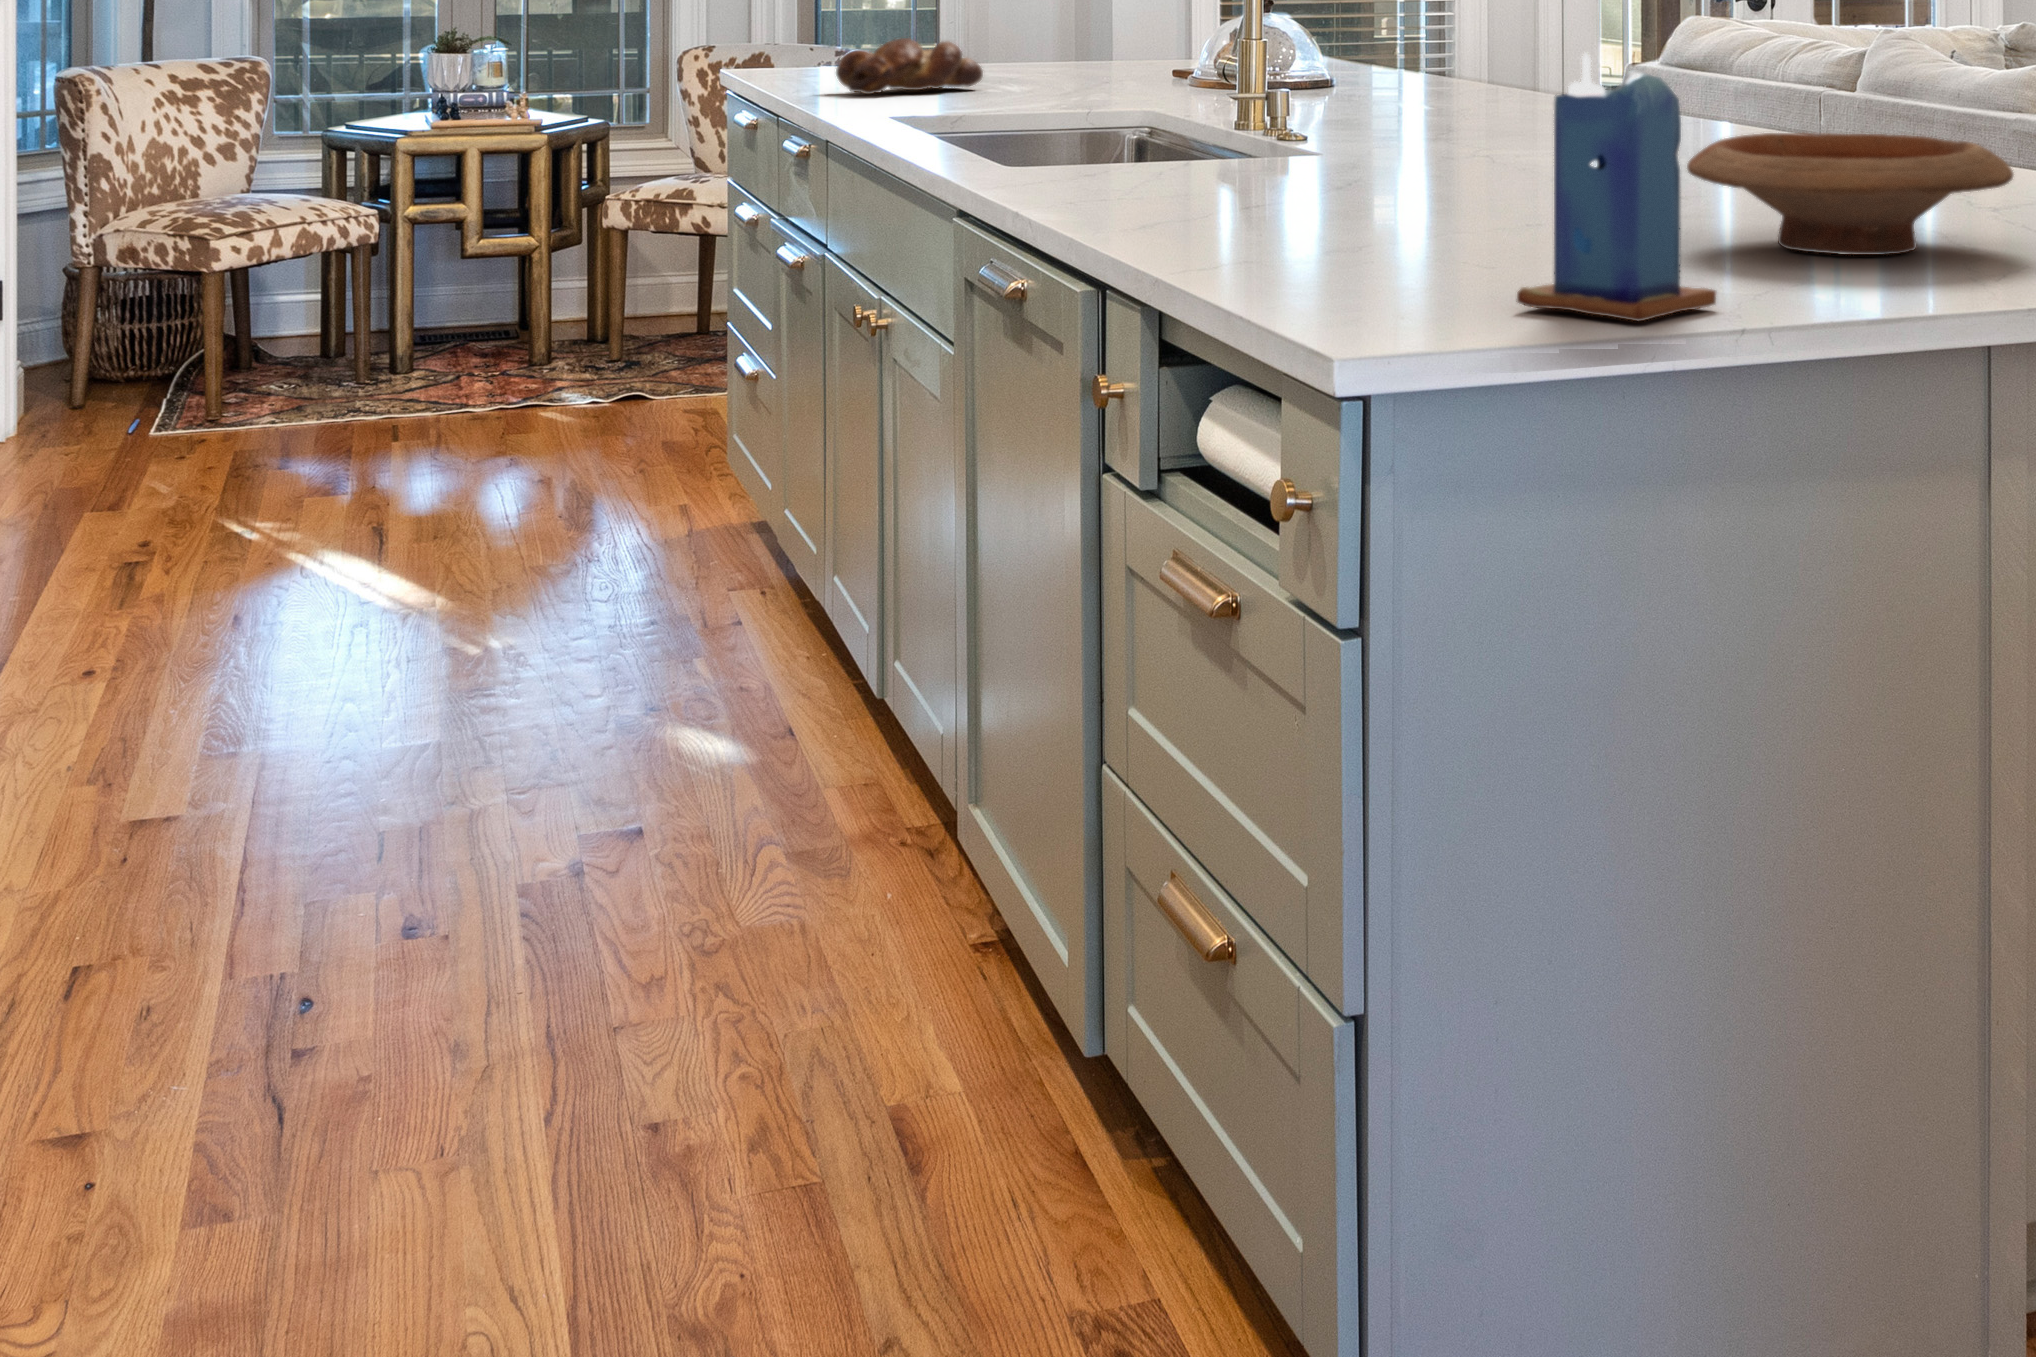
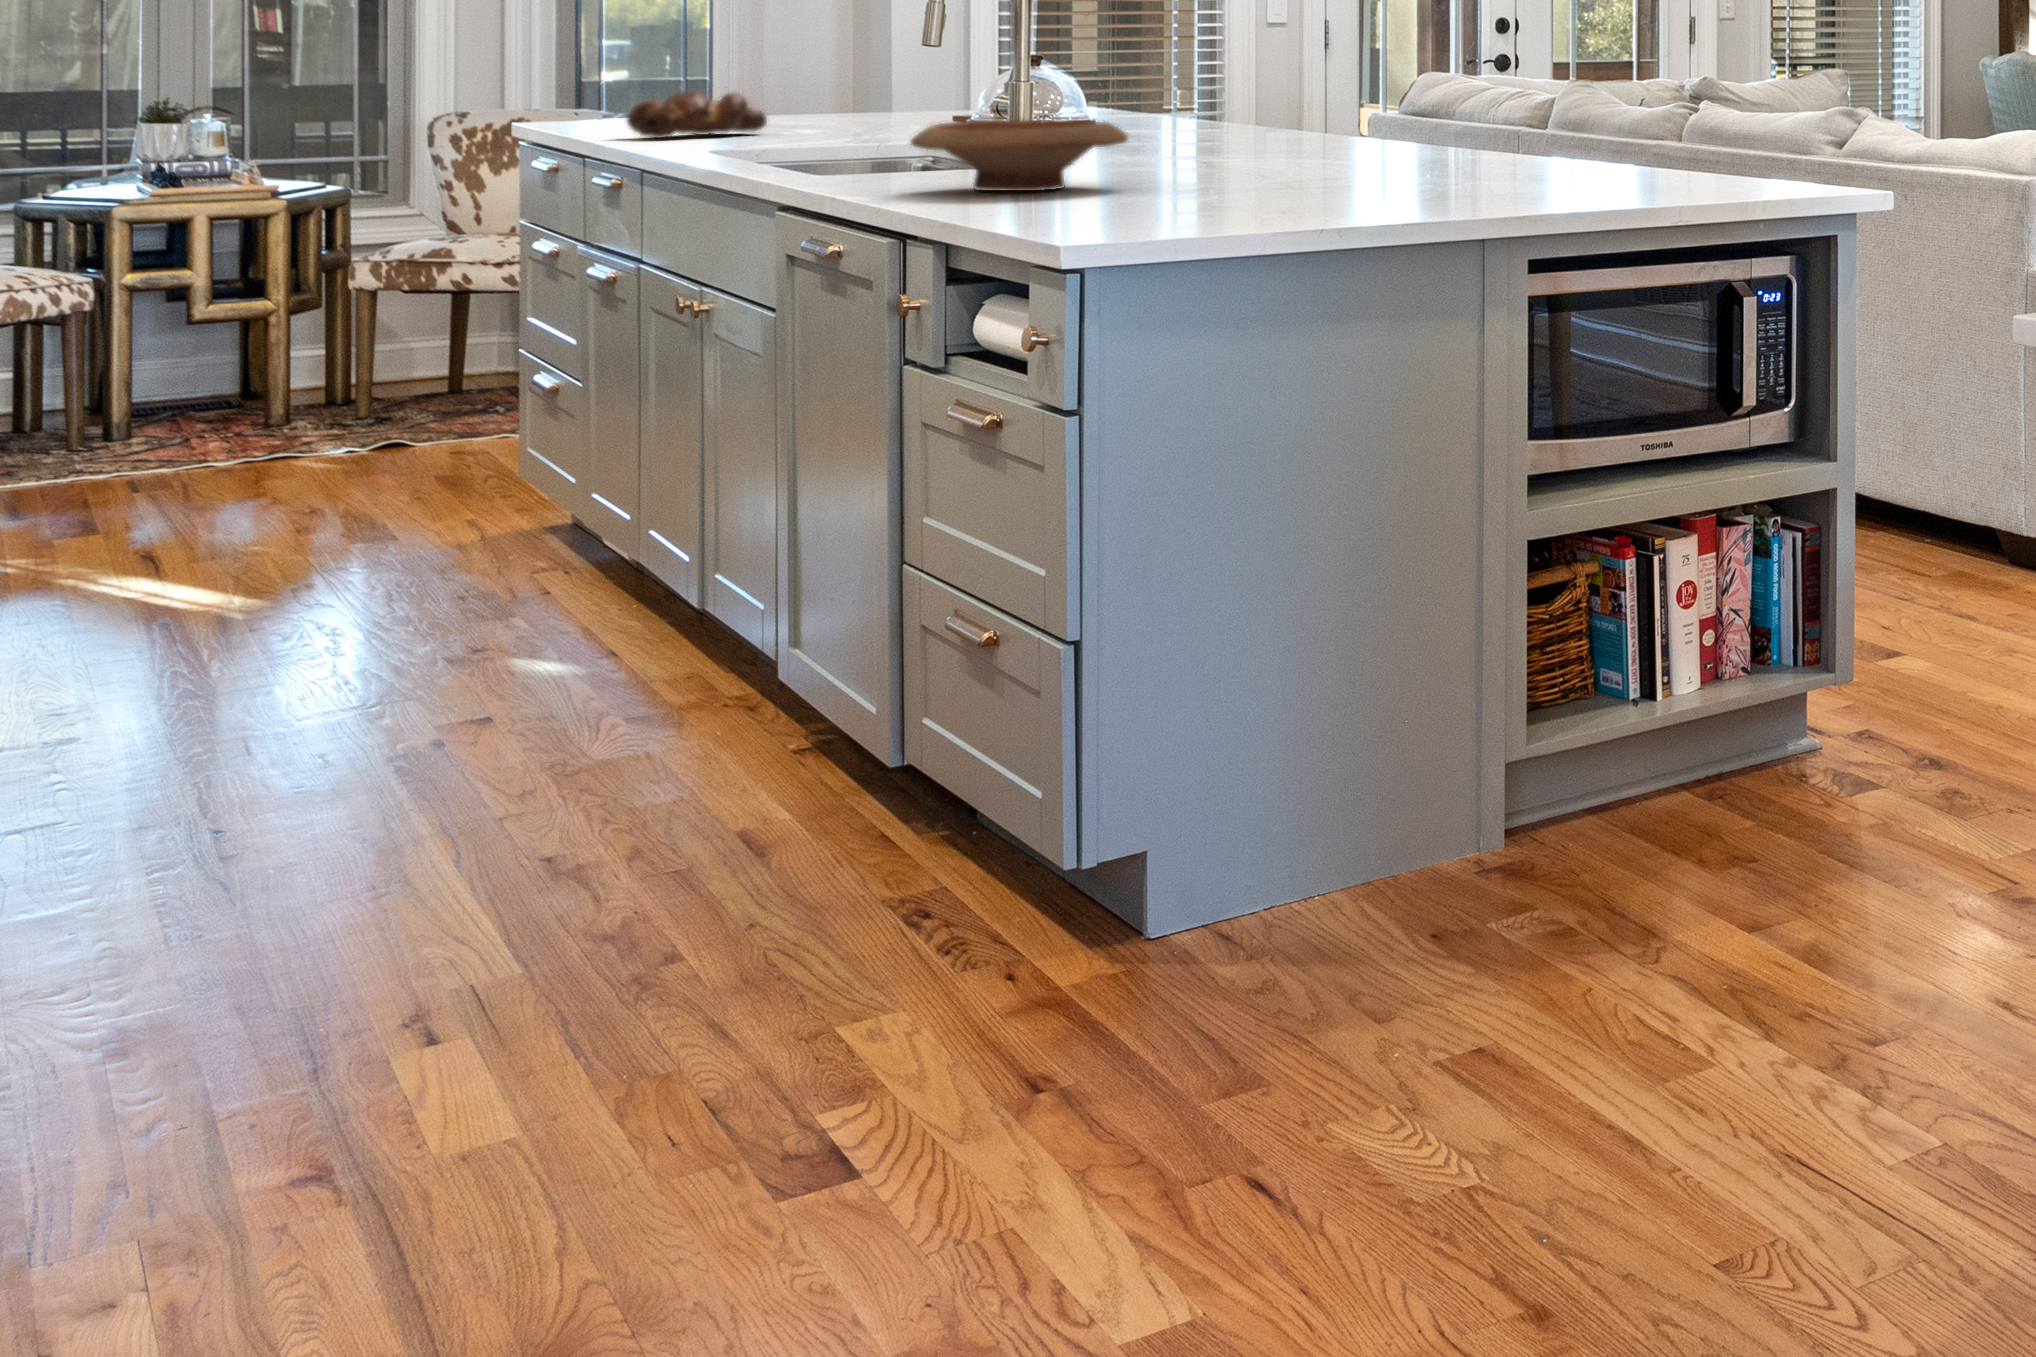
candle: present [1517,53,1716,322] -> none [1188,62,1320,227]
wooden bowl: present [1687,133,2013,255] -> present [910,120,1128,191]

